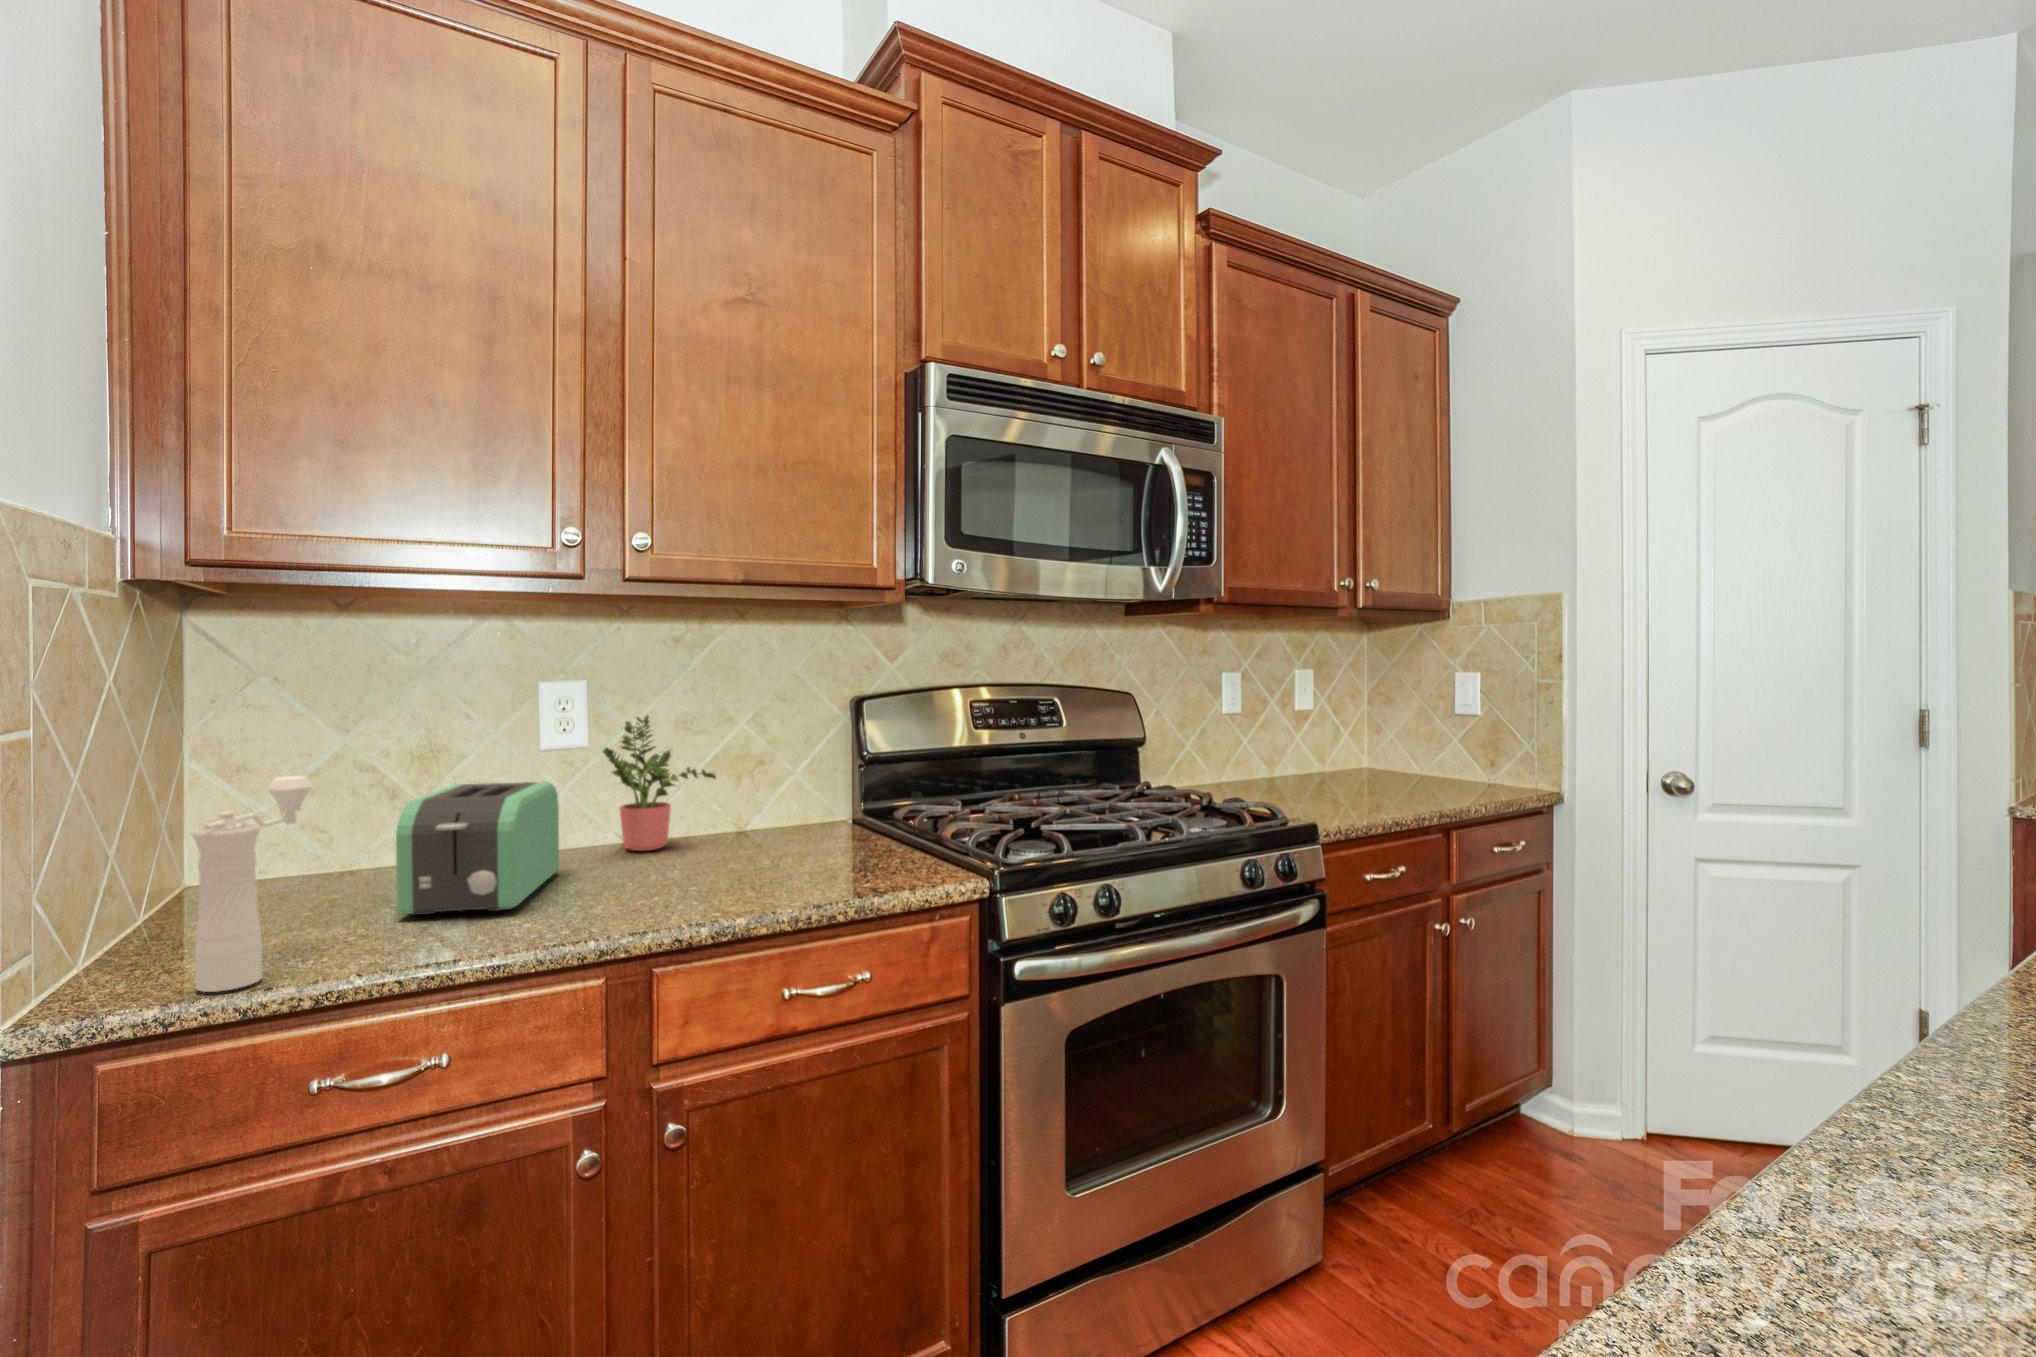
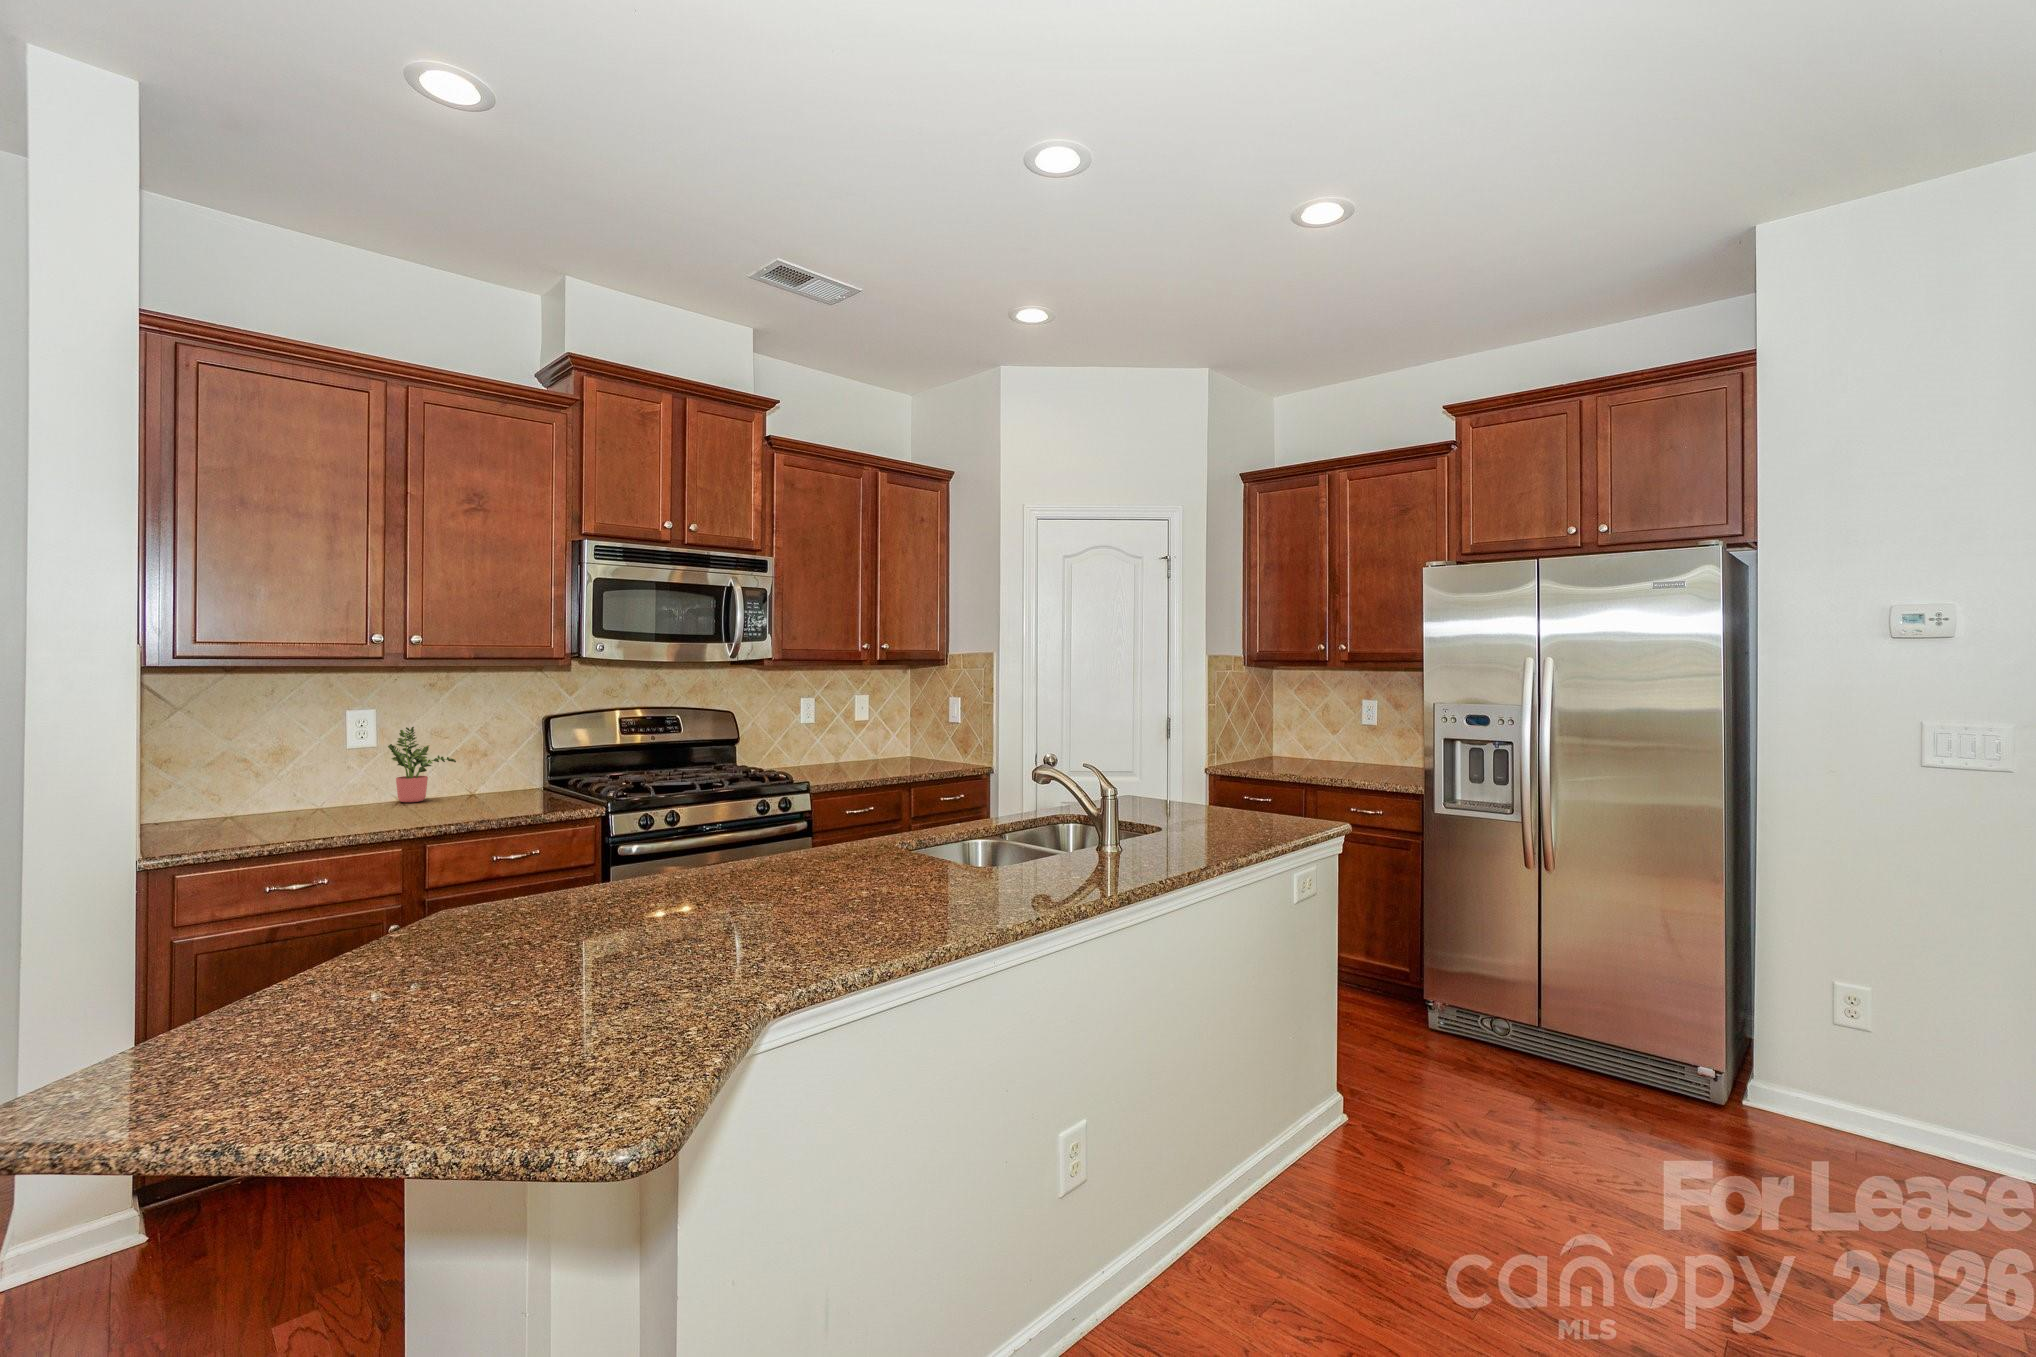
pepper mill: present [192,776,313,992] -> none [210,755,254,846]
toaster: present [396,782,559,915] -> none [286,762,364,826]

